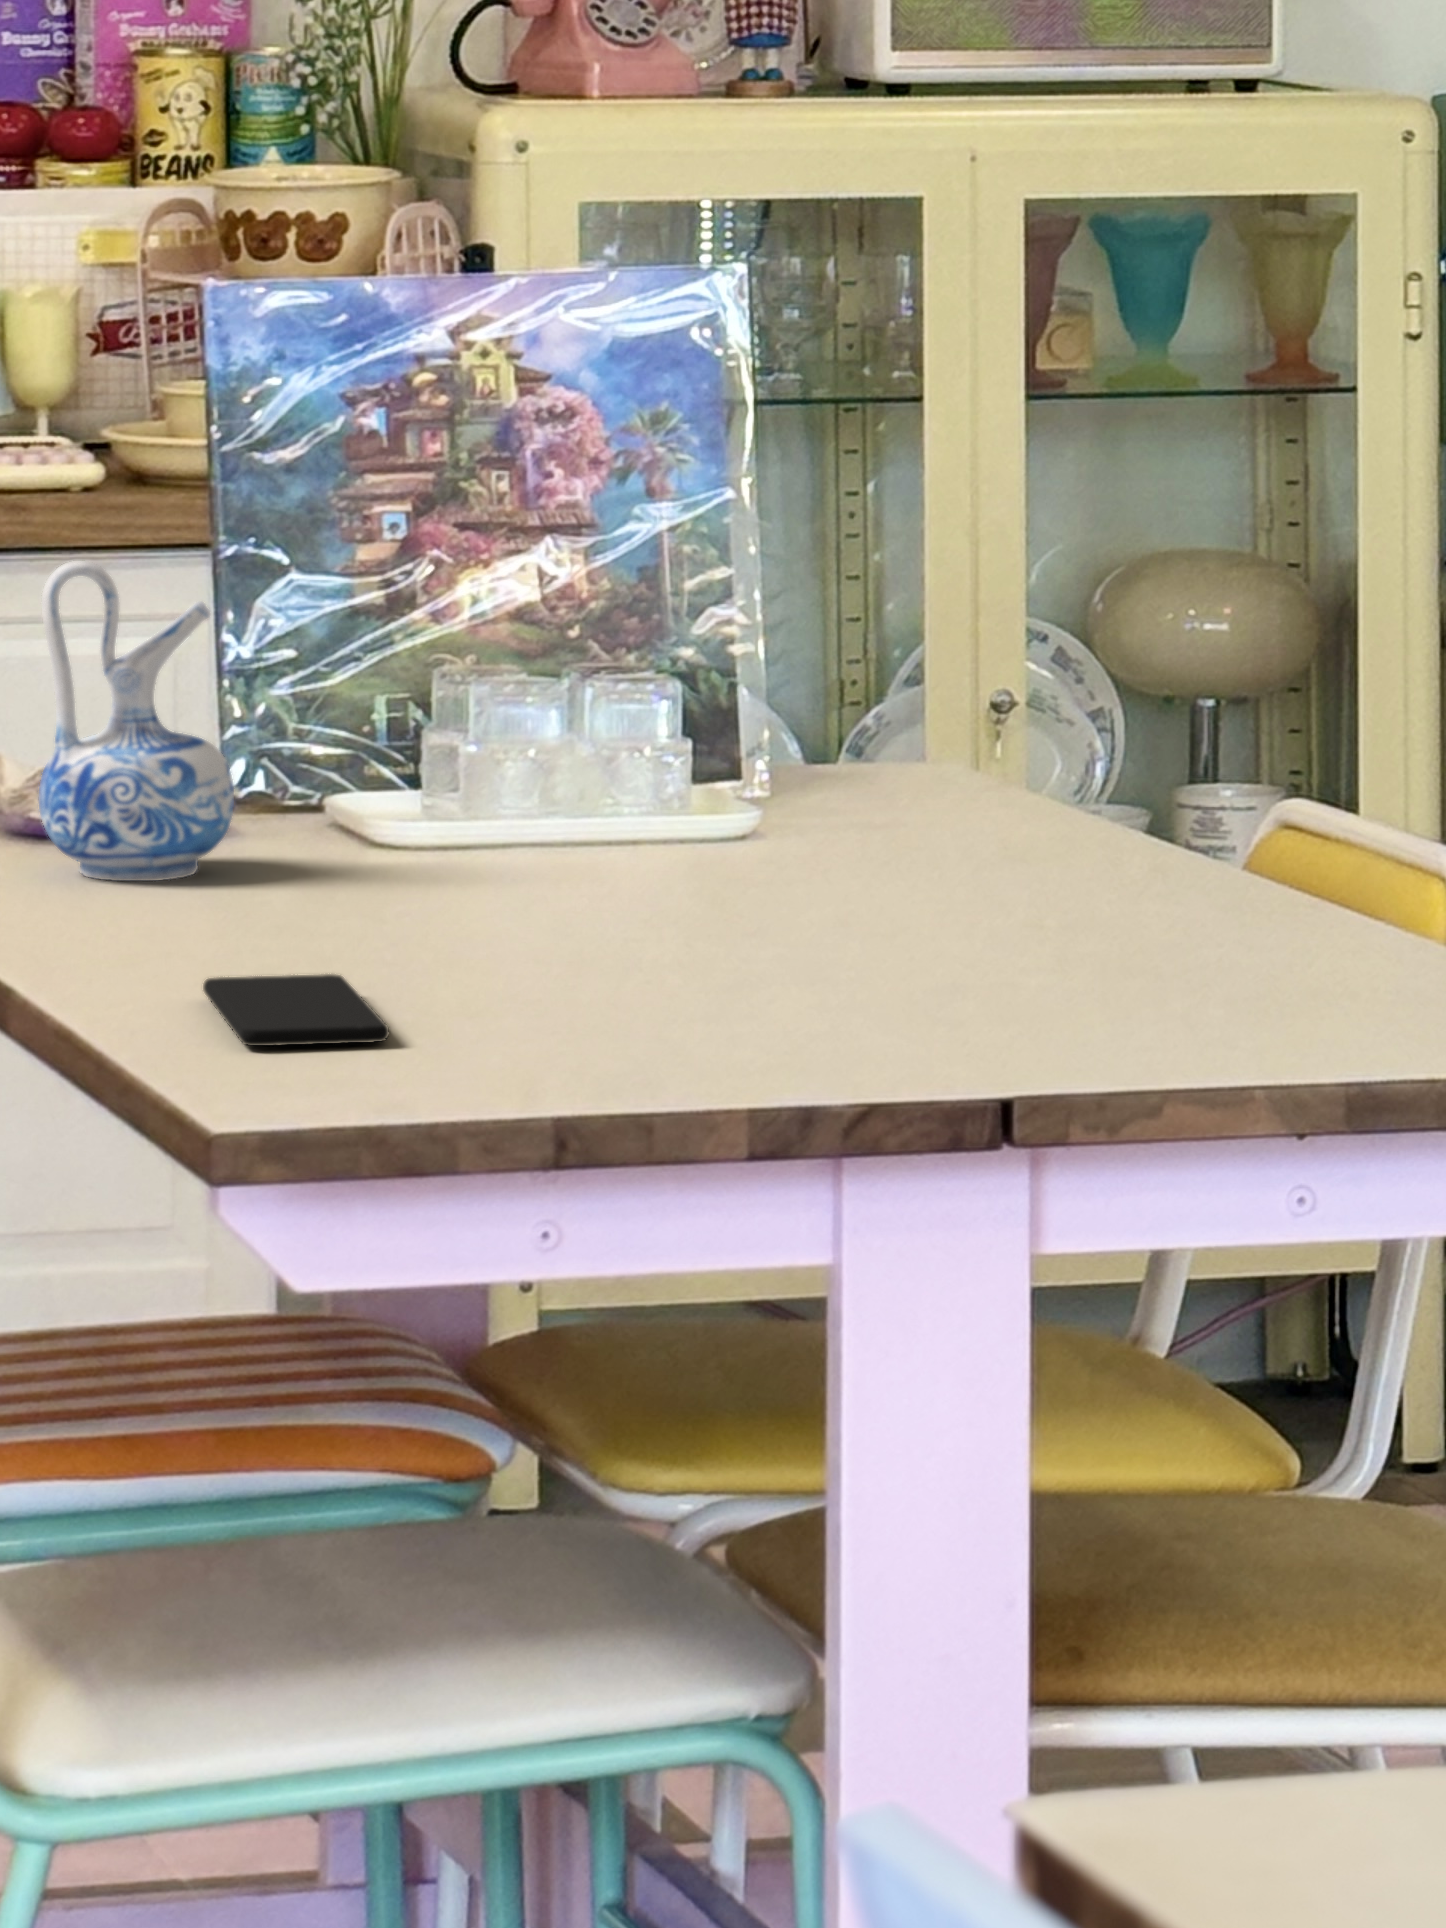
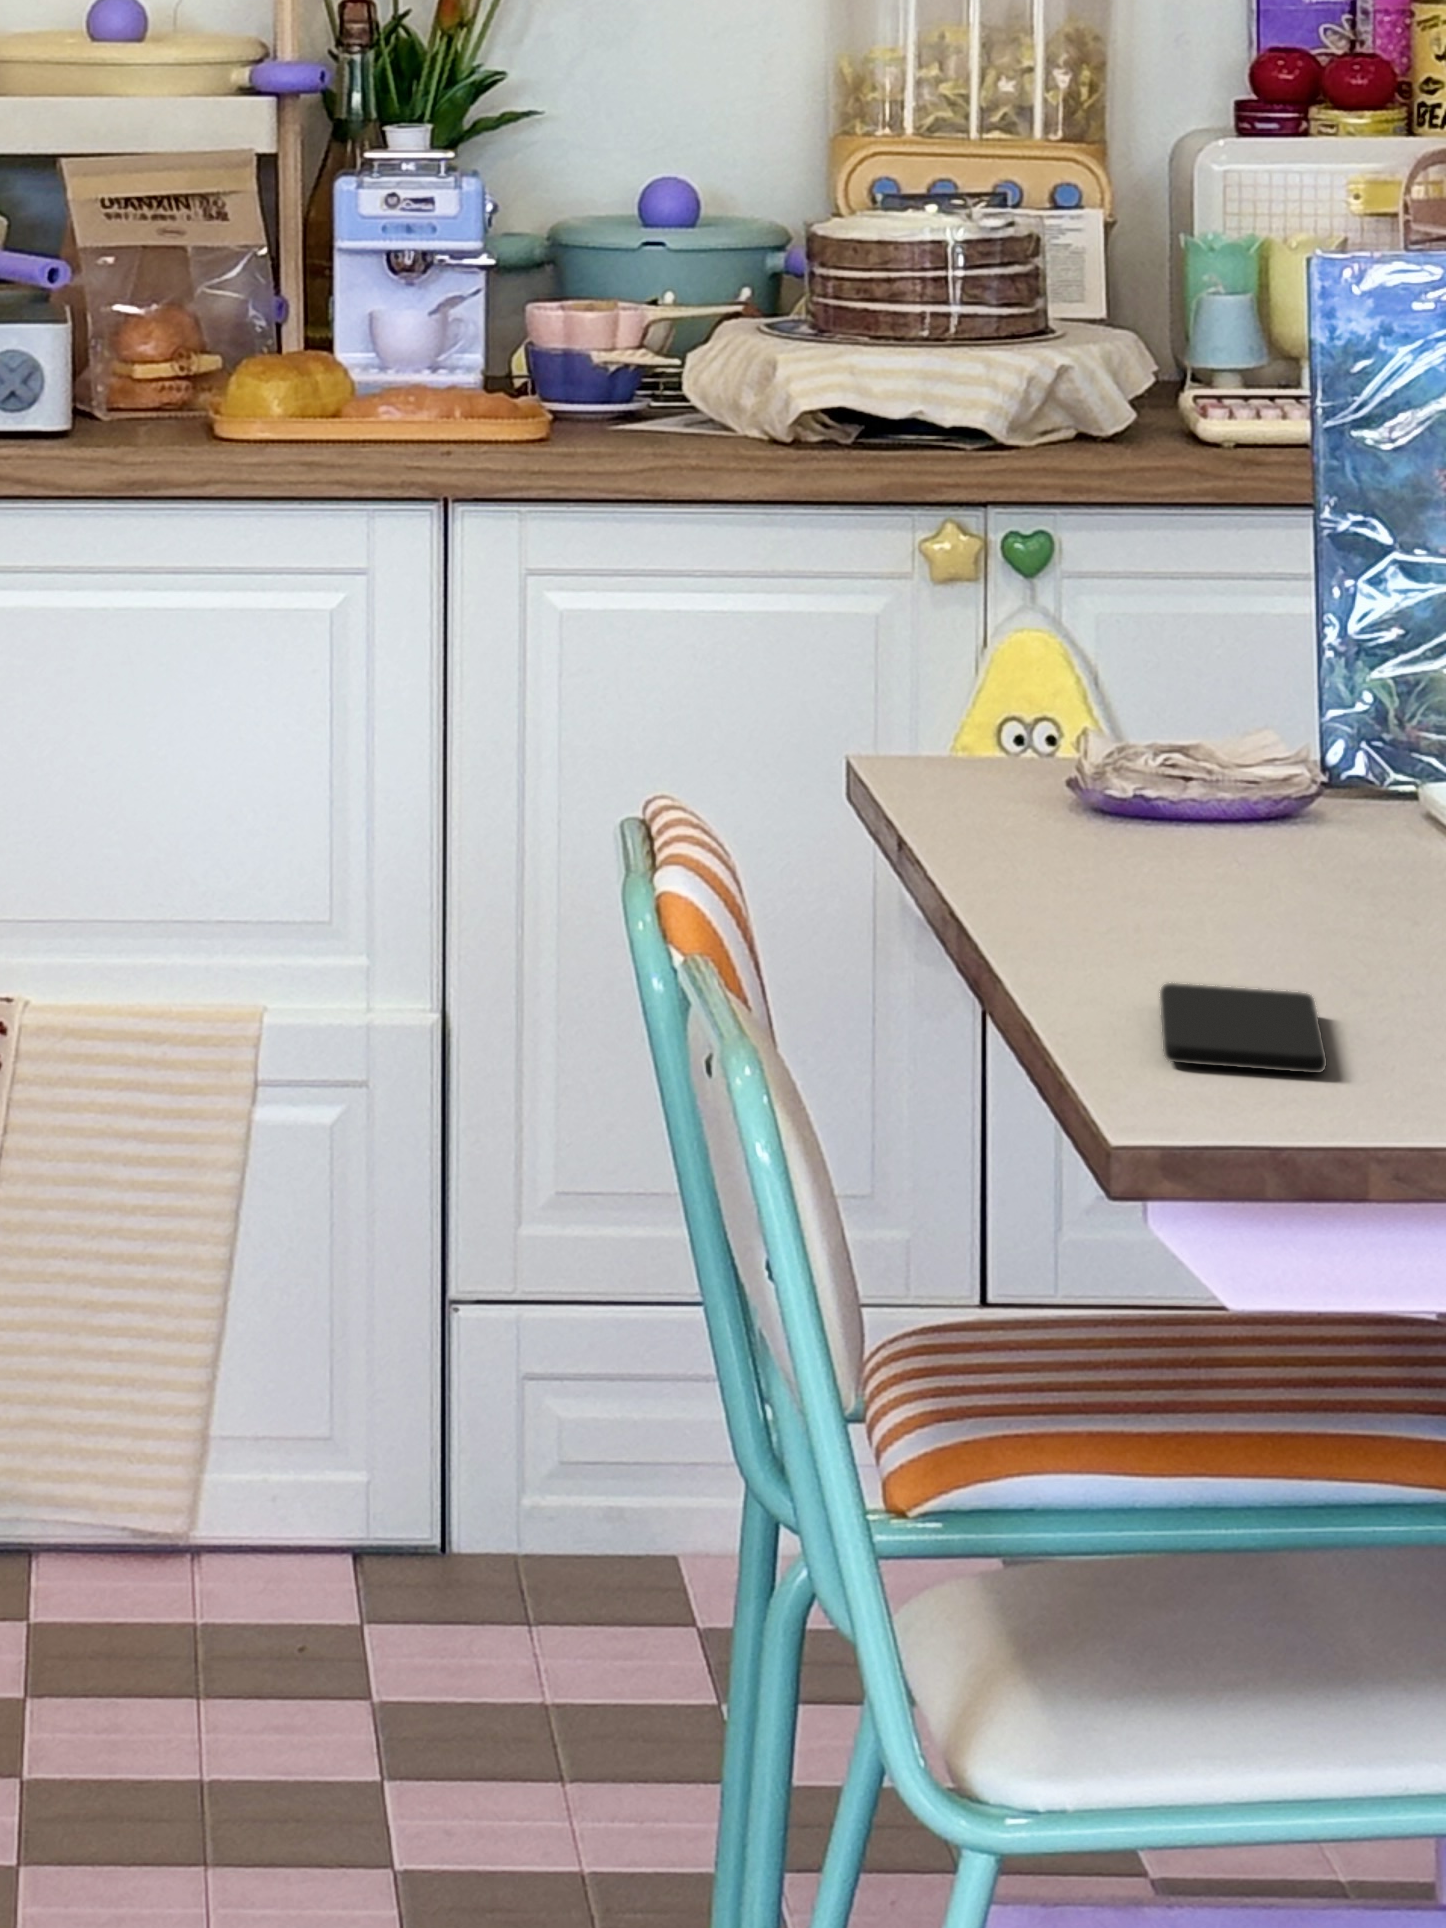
ceramic pitcher: present [39,561,234,881] -> none [1084,530,1288,874]

